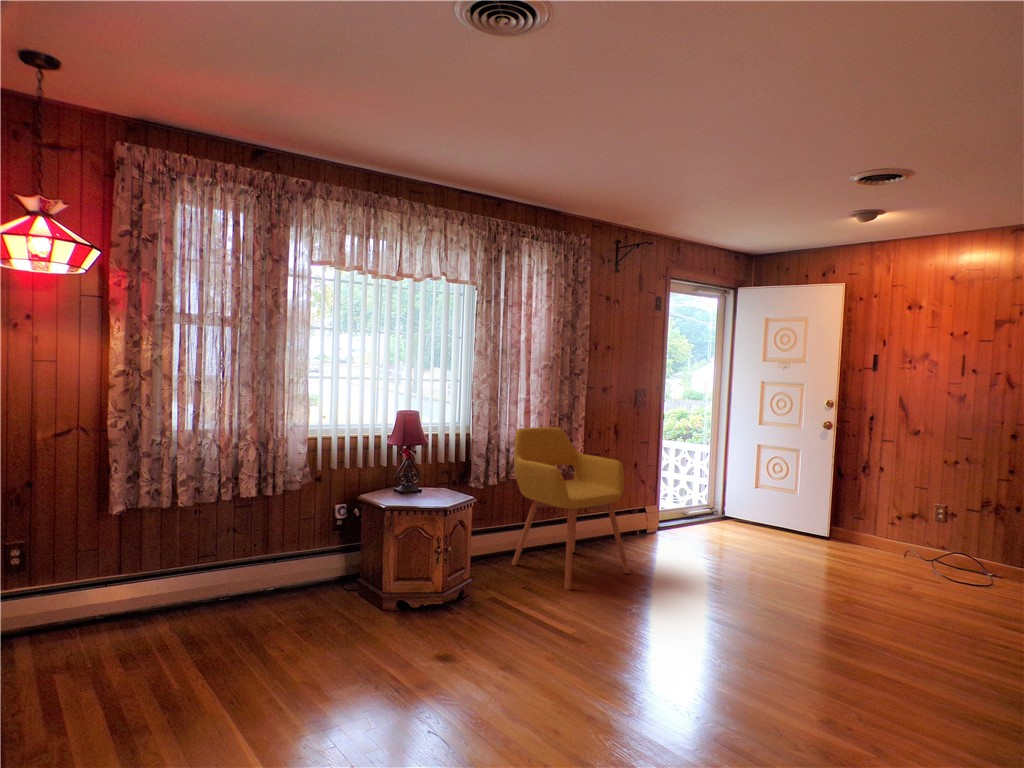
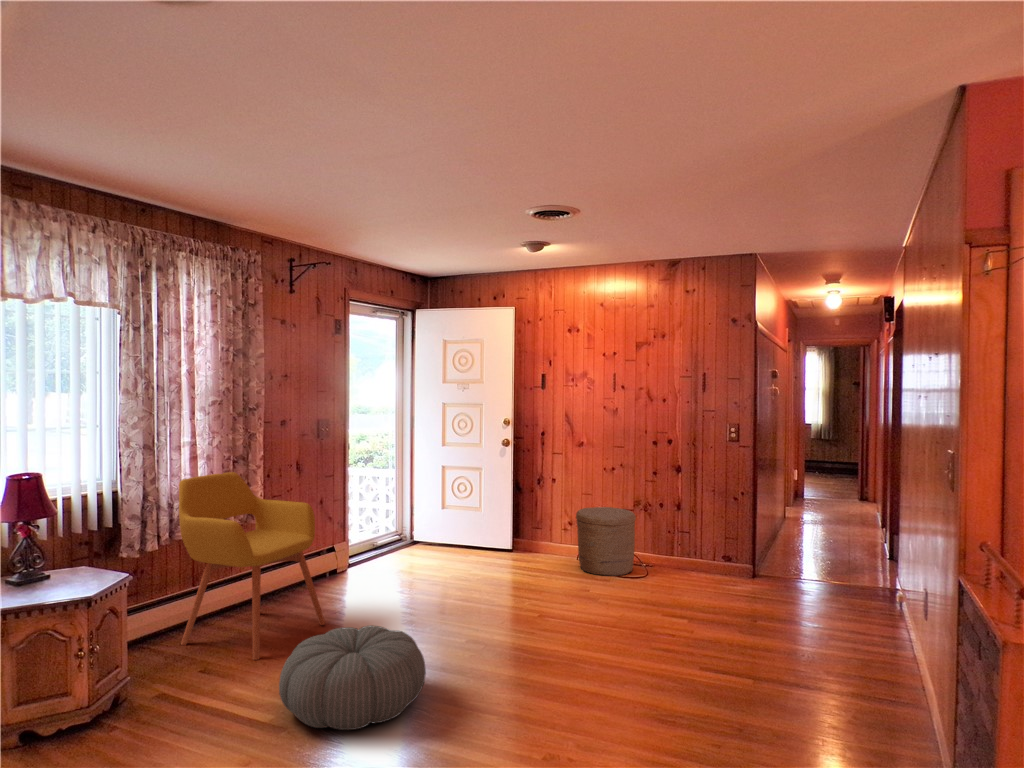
woven basket: none [915,507,1002,591] -> present [576,507,636,576]
pouf: none [581,576,720,673] -> present [279,625,426,730]

